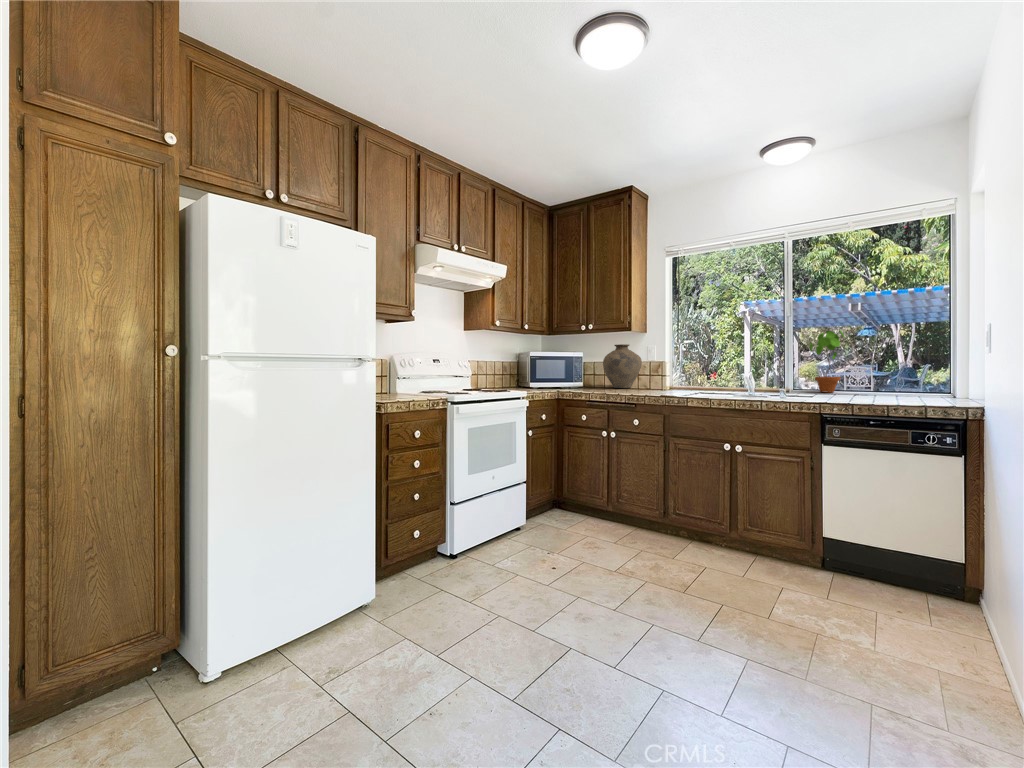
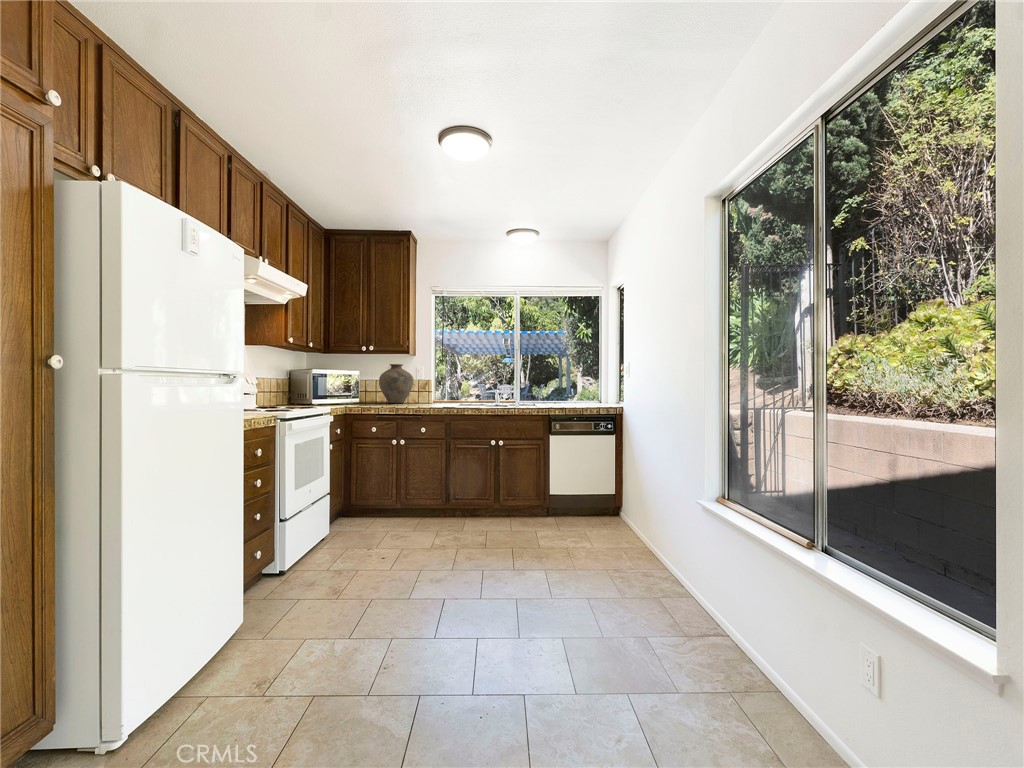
potted plant: present [810,330,844,393] -> none [533,359,553,402]

